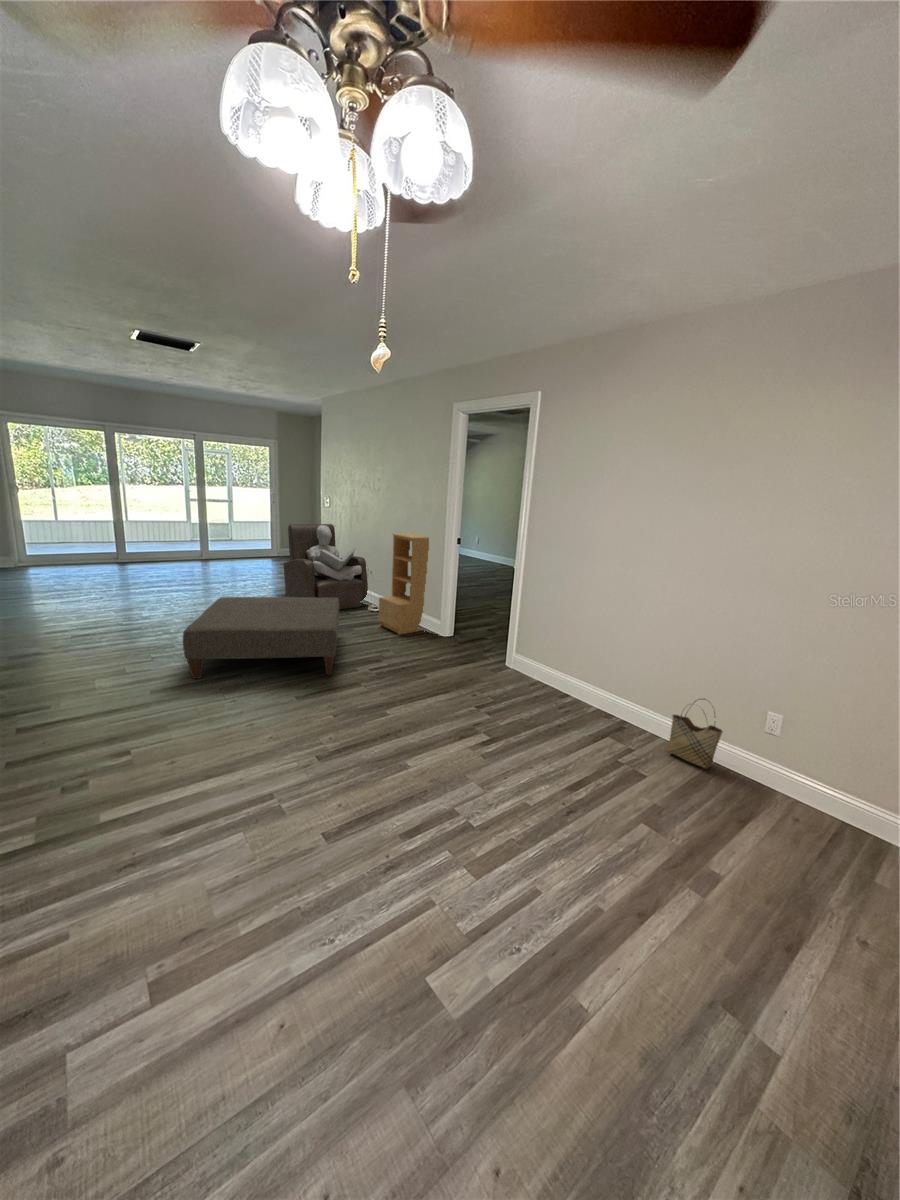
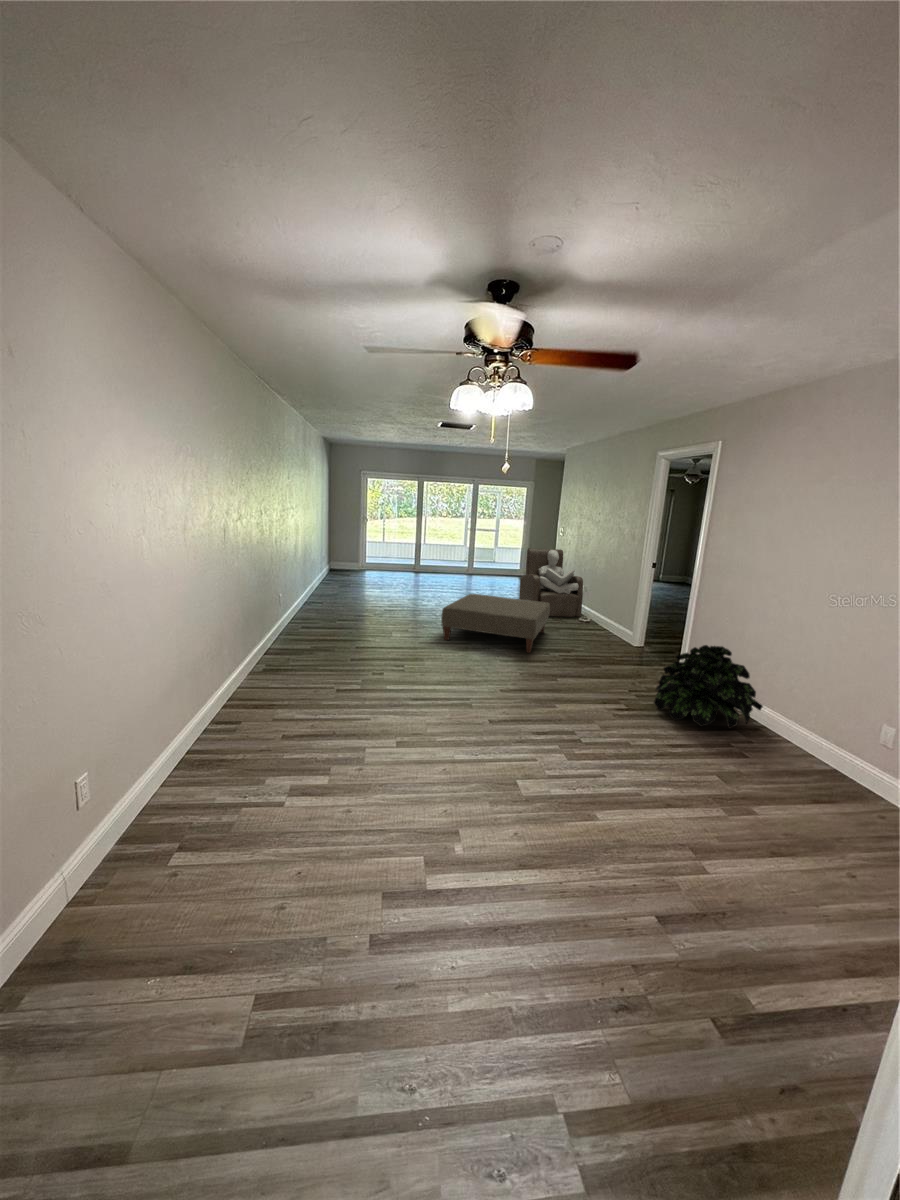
bookshelf: present [379,533,429,634] -> none [582,558,635,639]
potted plant: none [512,639,627,745] -> present [654,645,763,728]
woven basket: present [667,699,722,768] -> none [786,709,839,771]

